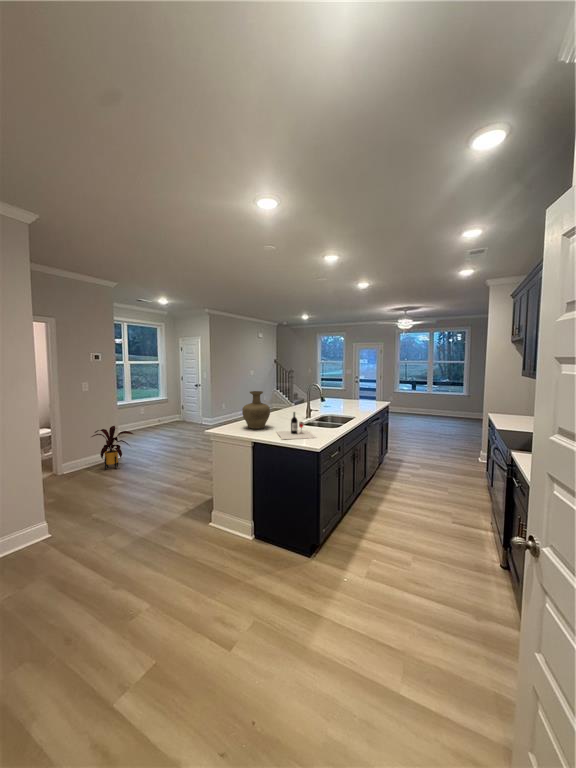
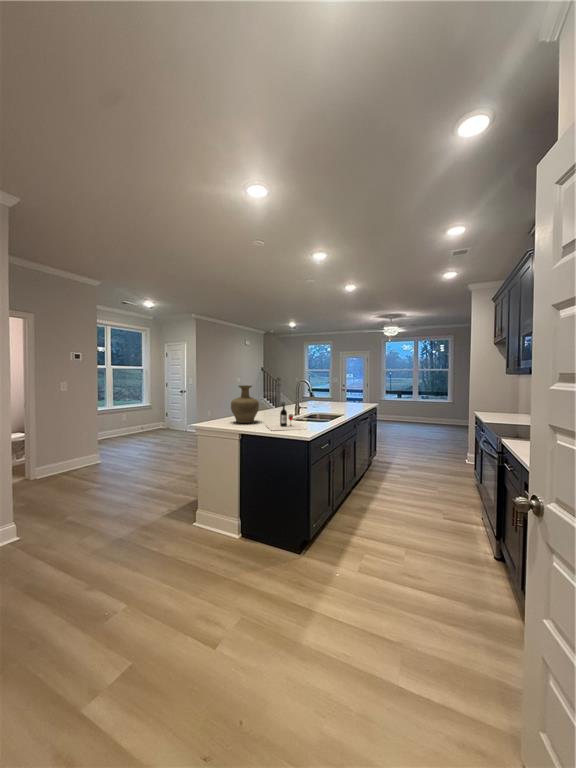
house plant: present [92,426,133,470] -> none [72,428,119,474]

